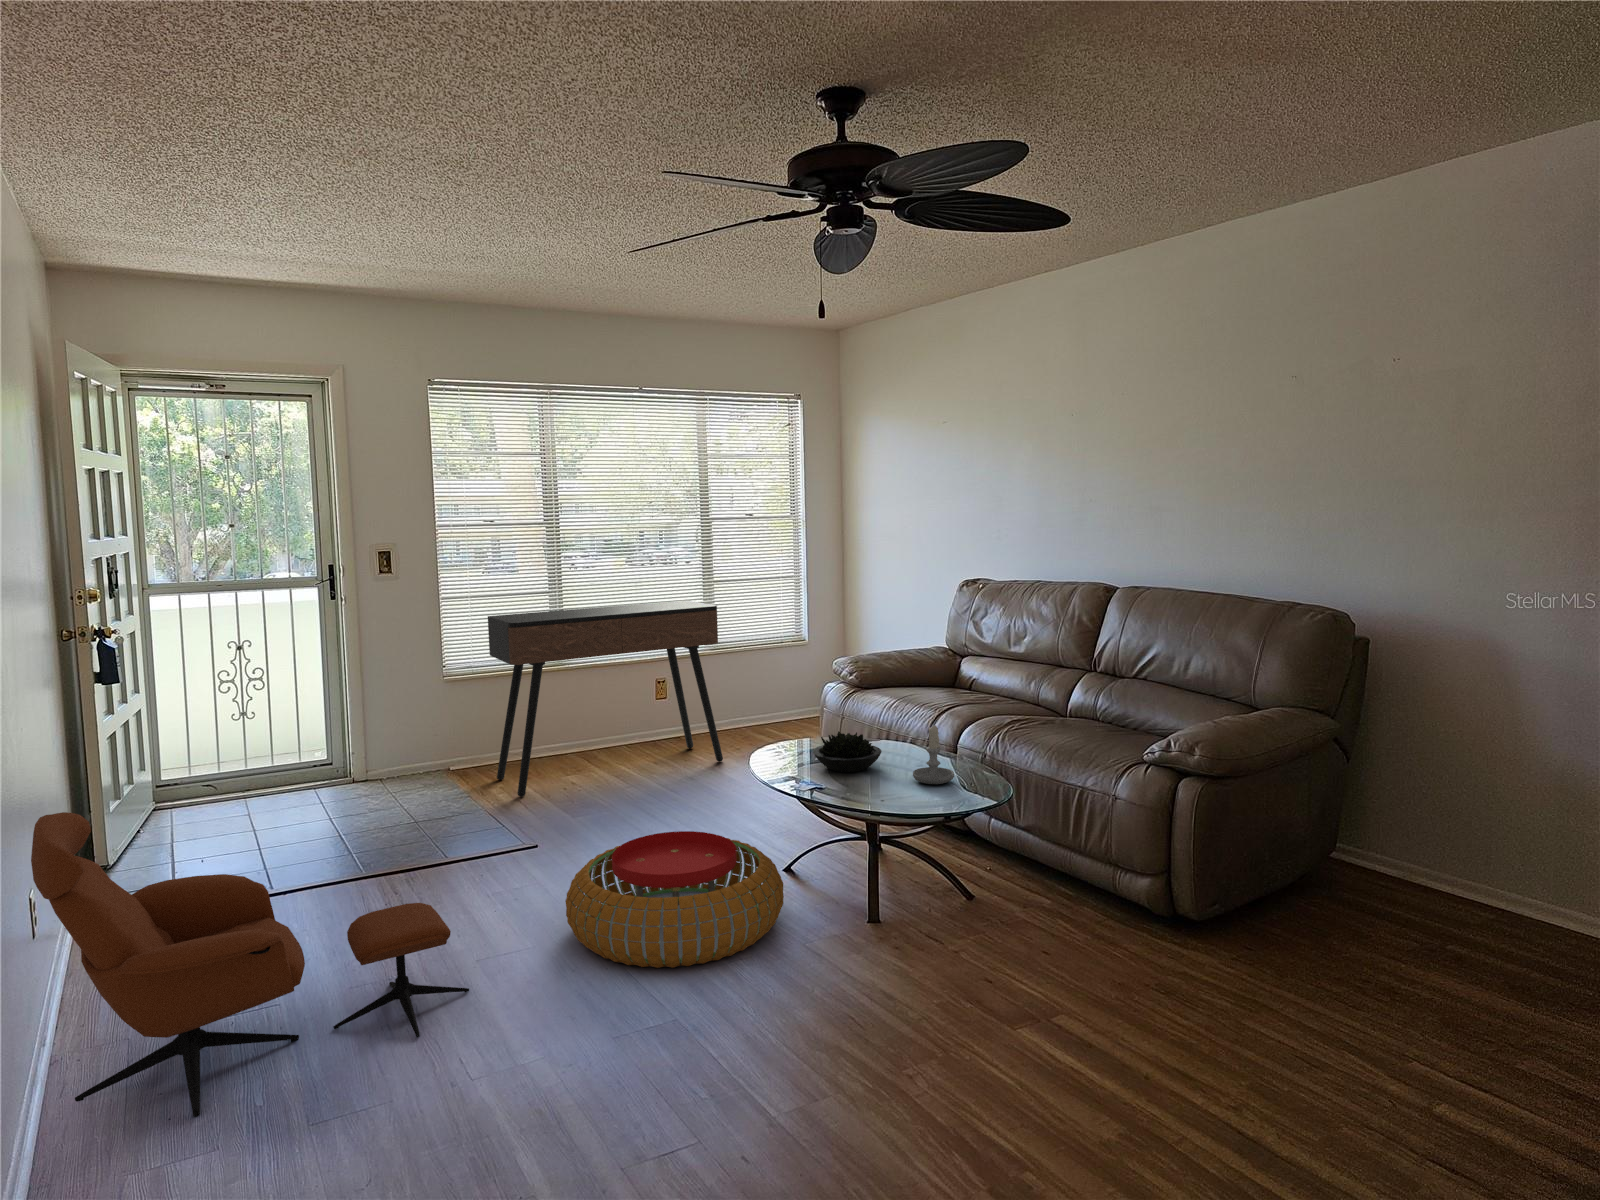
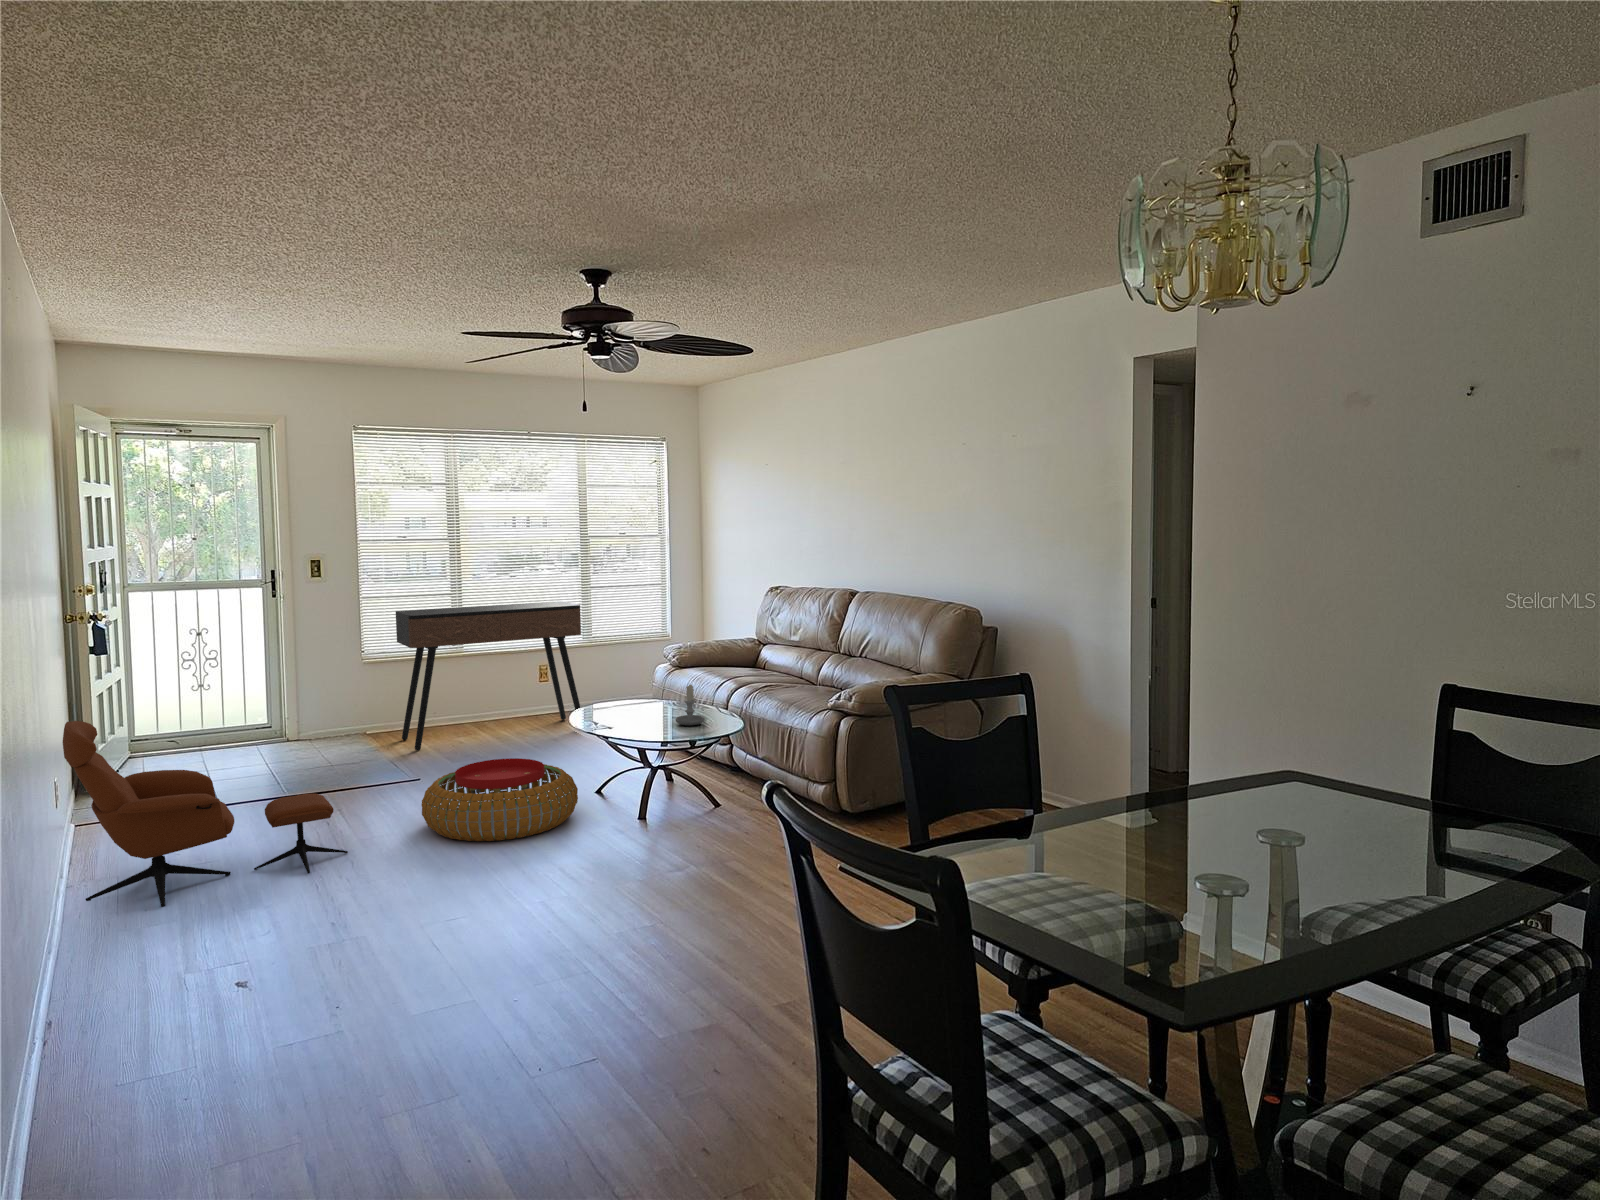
succulent plant: present [813,731,882,772] -> none [612,691,661,719]

